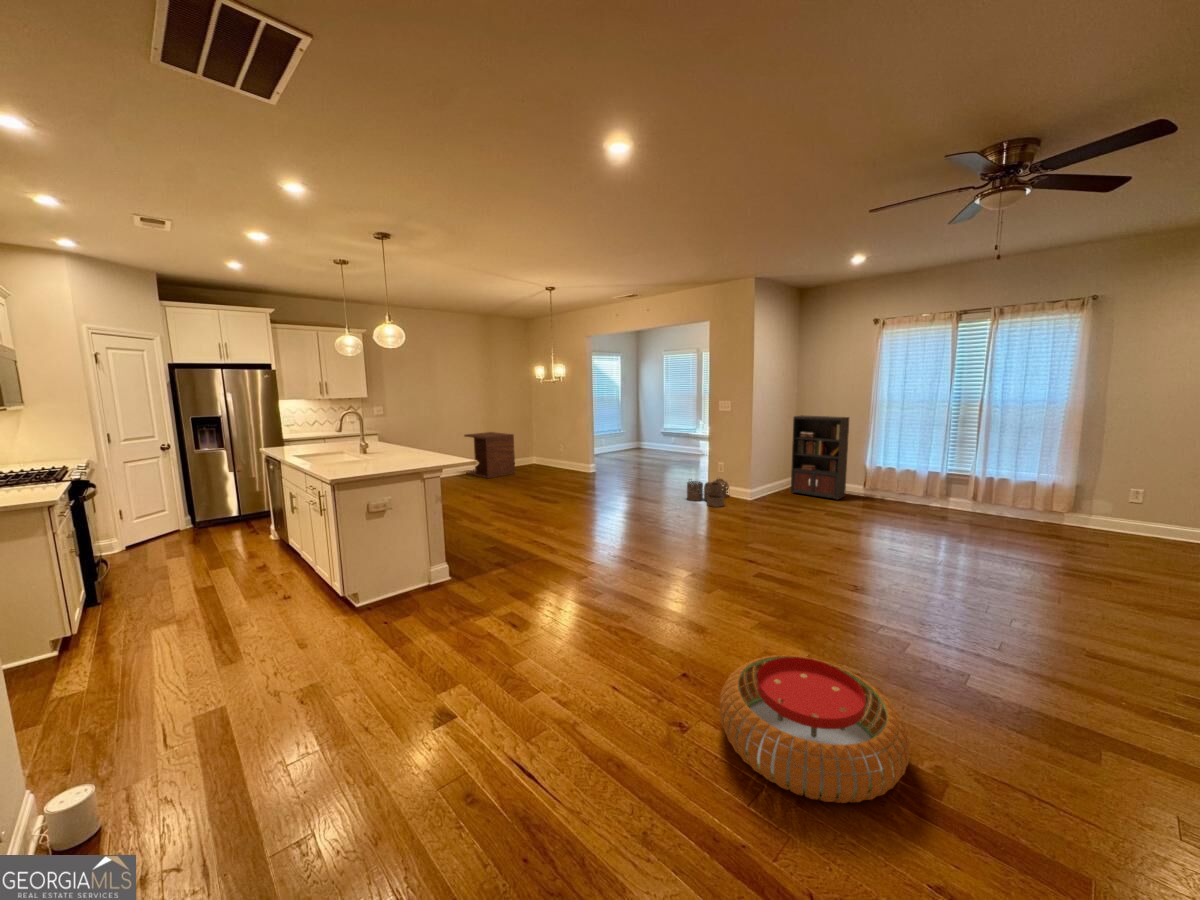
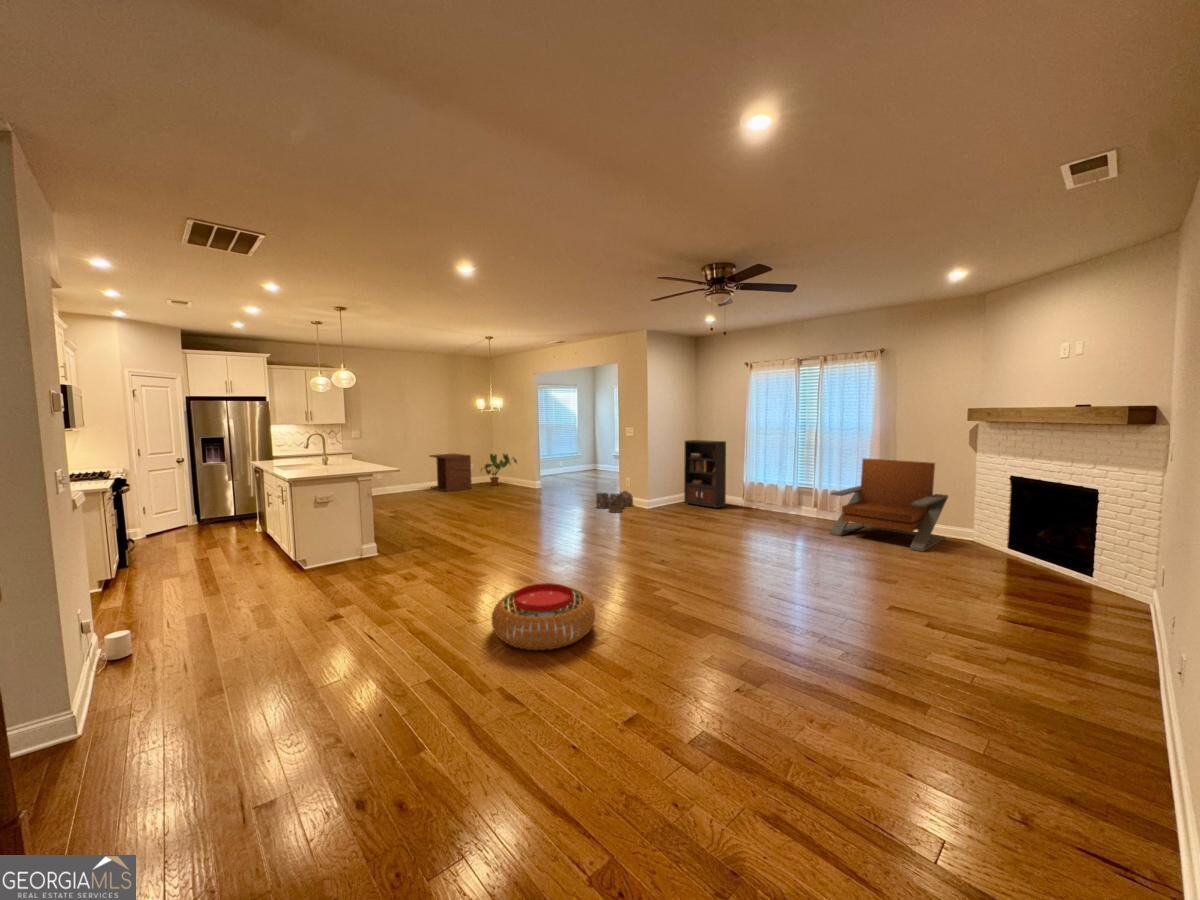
house plant: none [522,432,566,470] -> present [481,454,517,486]
lounge chair: none [1026,440,1200,567] -> present [830,459,948,551]

